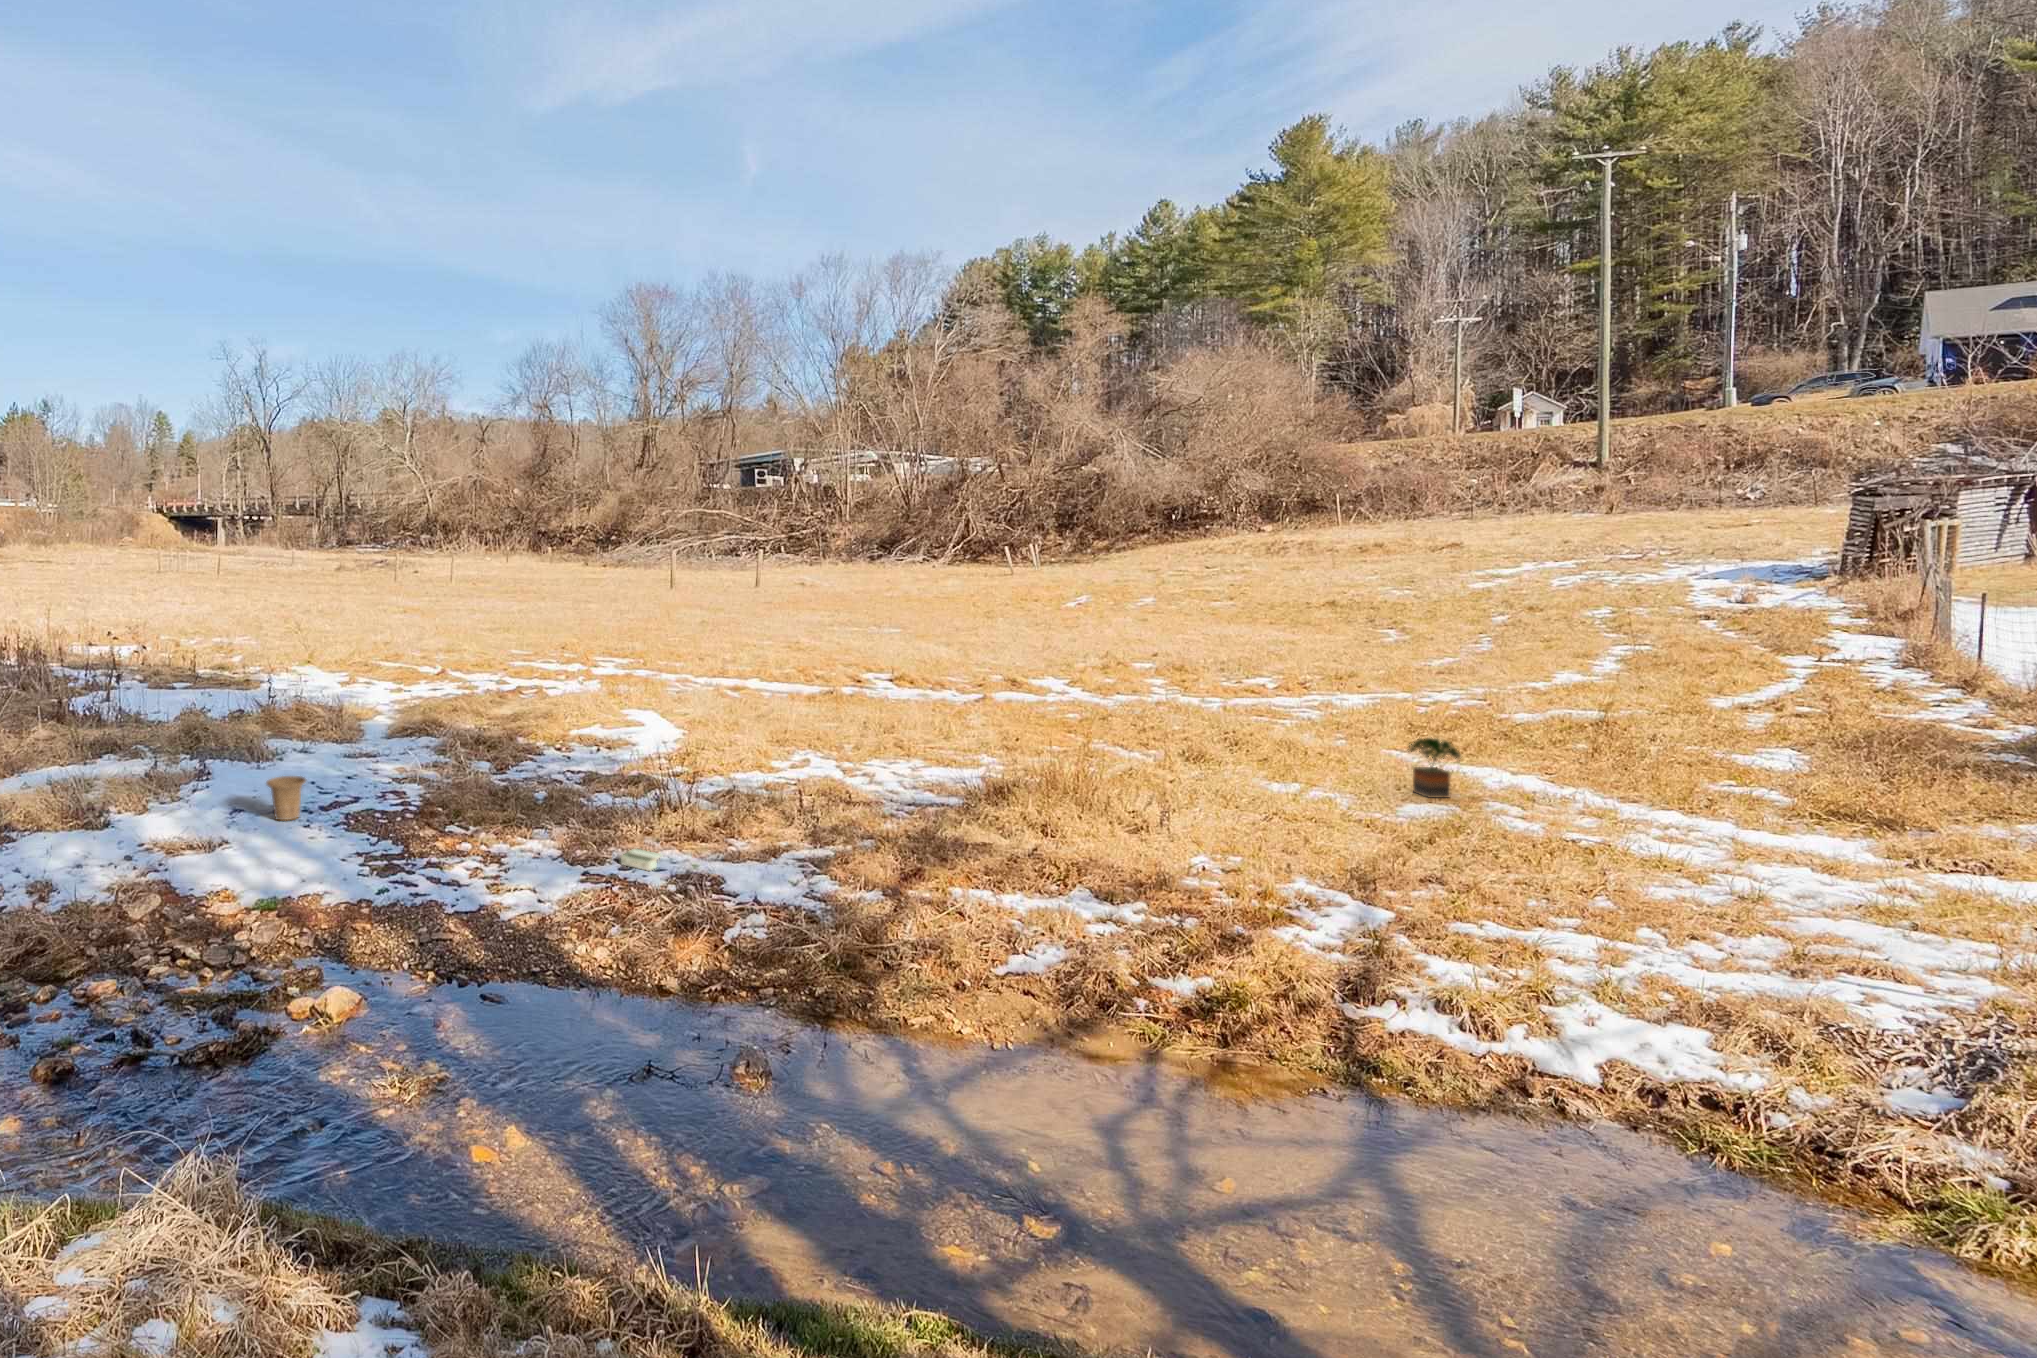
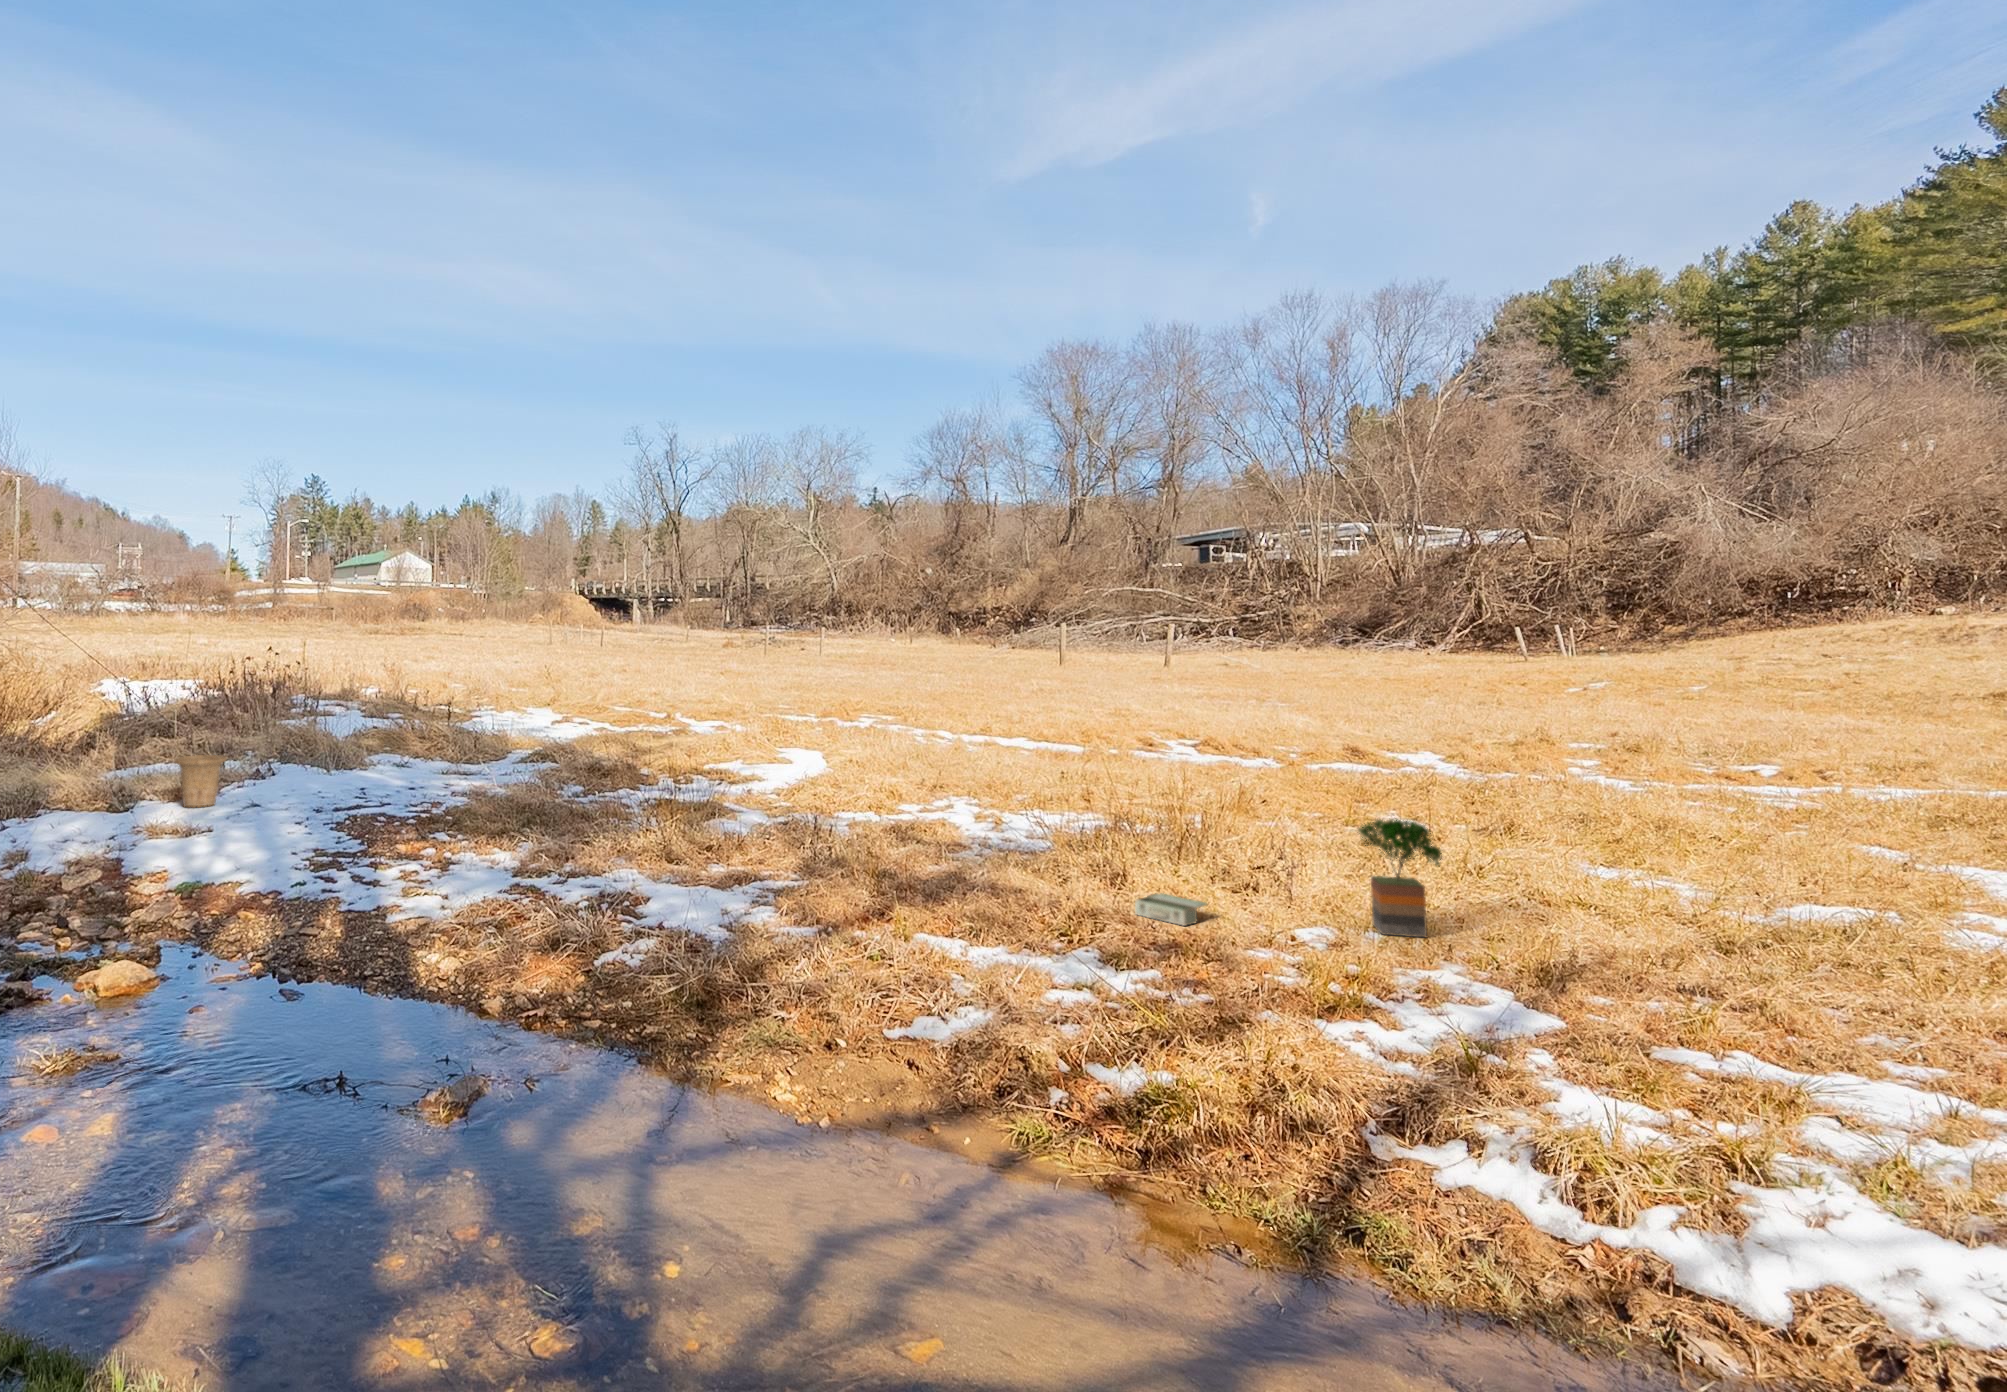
potted tree: present [1408,738,1461,798] -> present [1358,819,1442,937]
toolbox: present [621,849,662,871] -> present [1135,893,1207,926]

